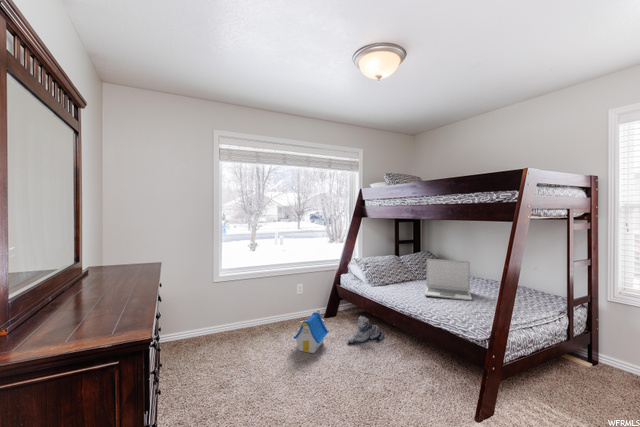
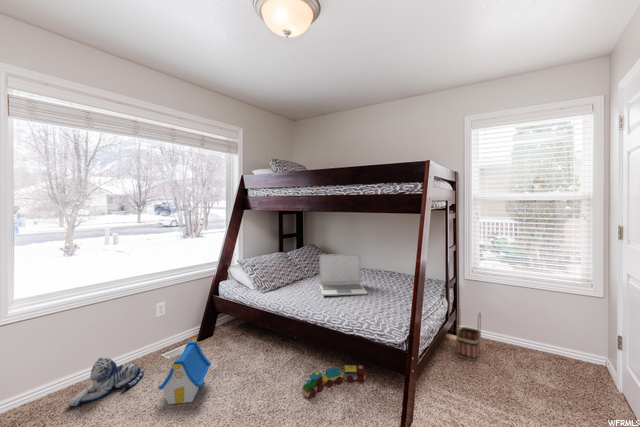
plush toy: present [348,316,384,343] -> present [68,358,144,406]
basket: none [579,331,618,392] -> present [456,309,481,361]
toy train: none [394,355,457,376] -> present [302,365,366,398]

